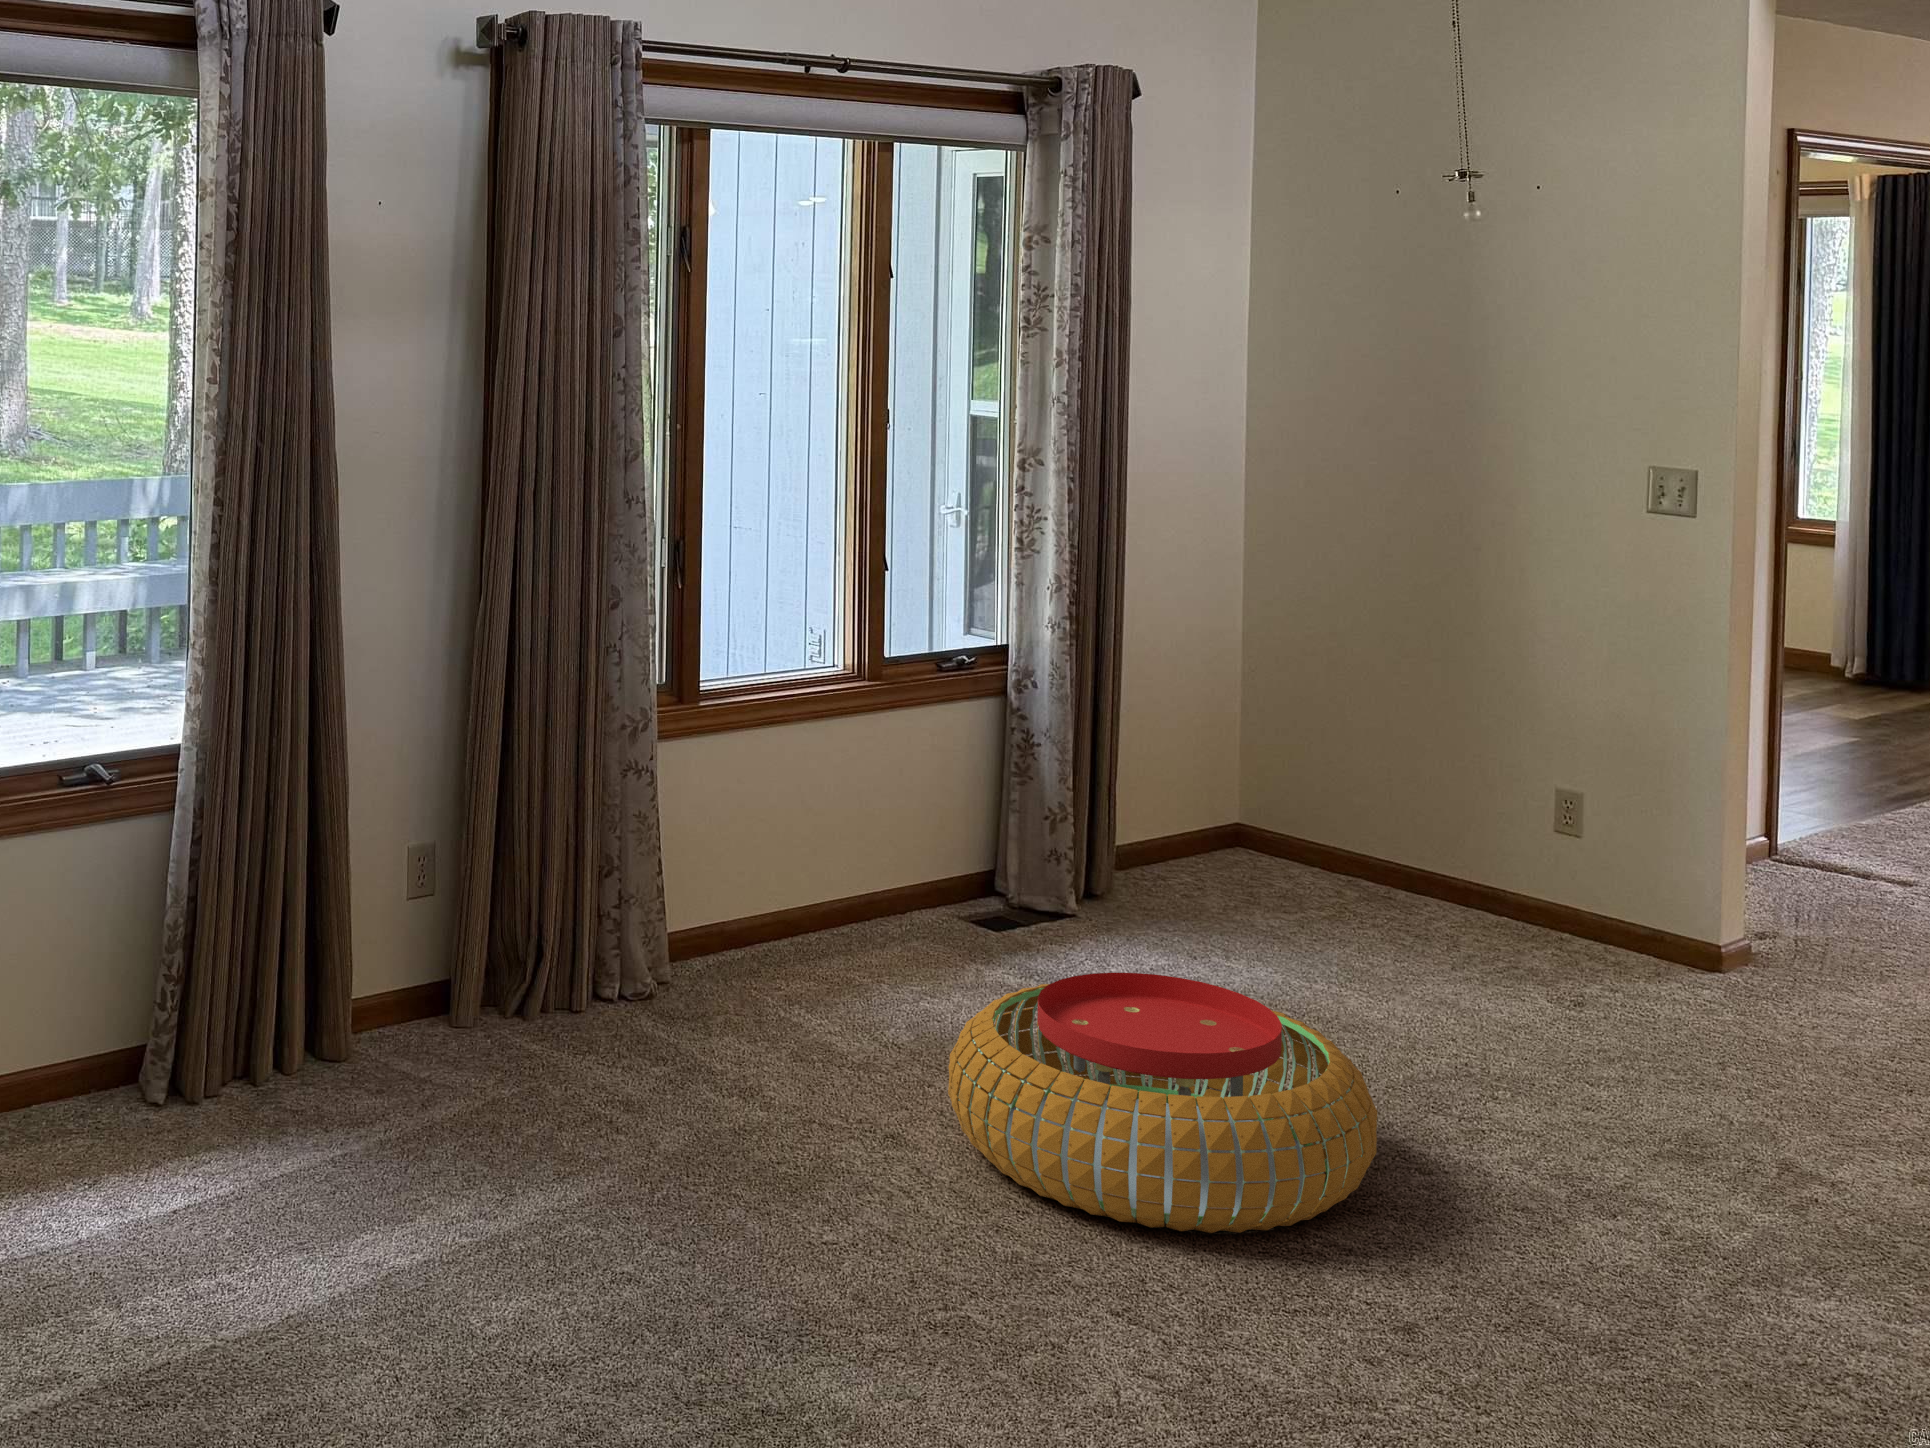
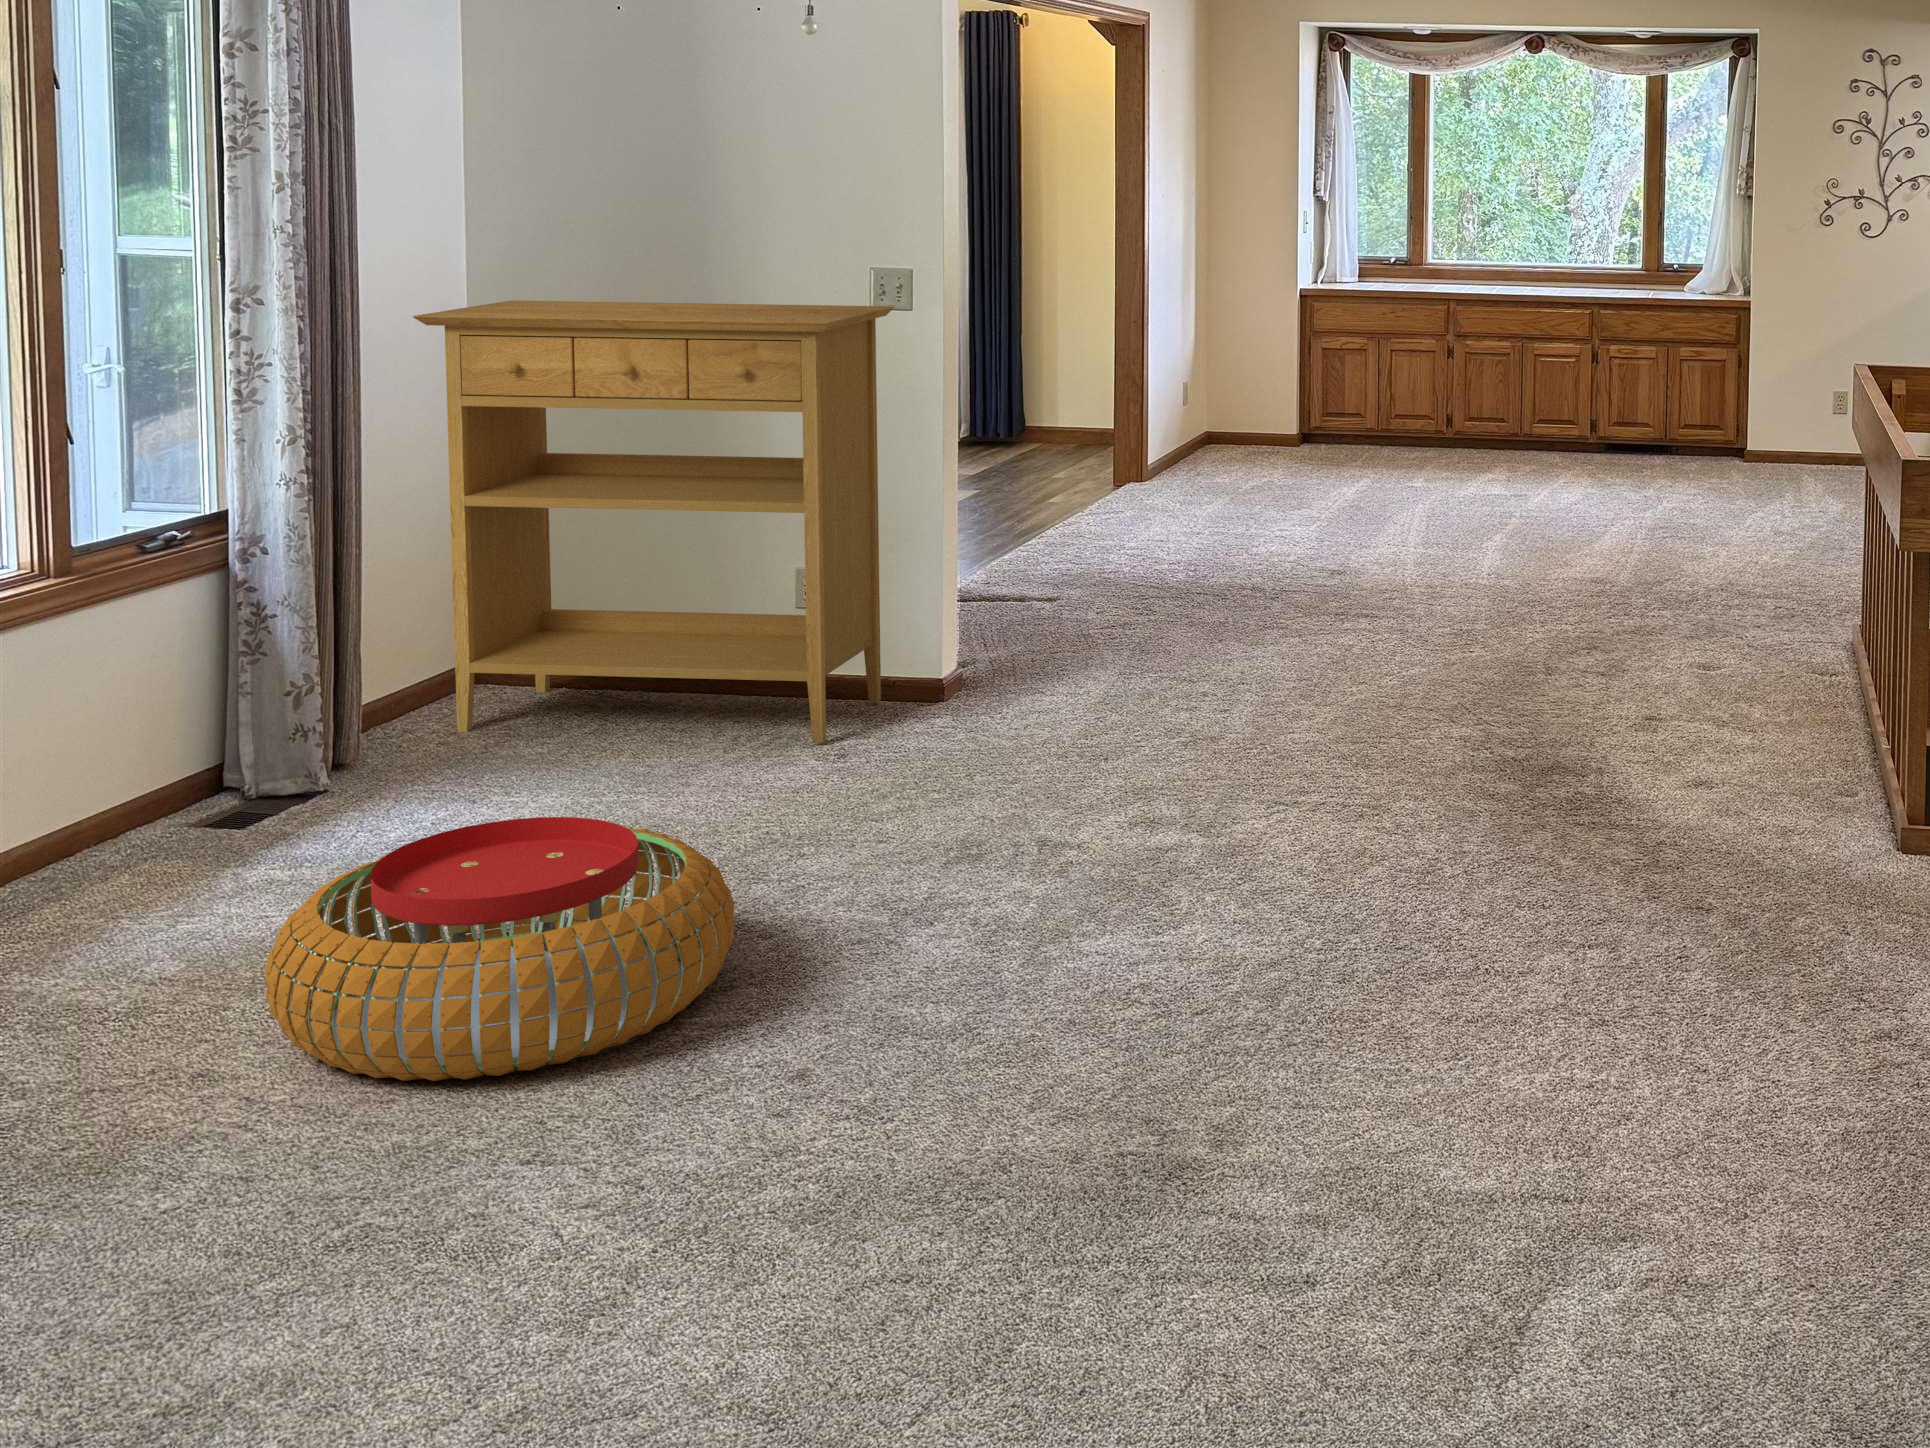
console table: none [1177,478,1669,982] -> present [413,300,894,743]

